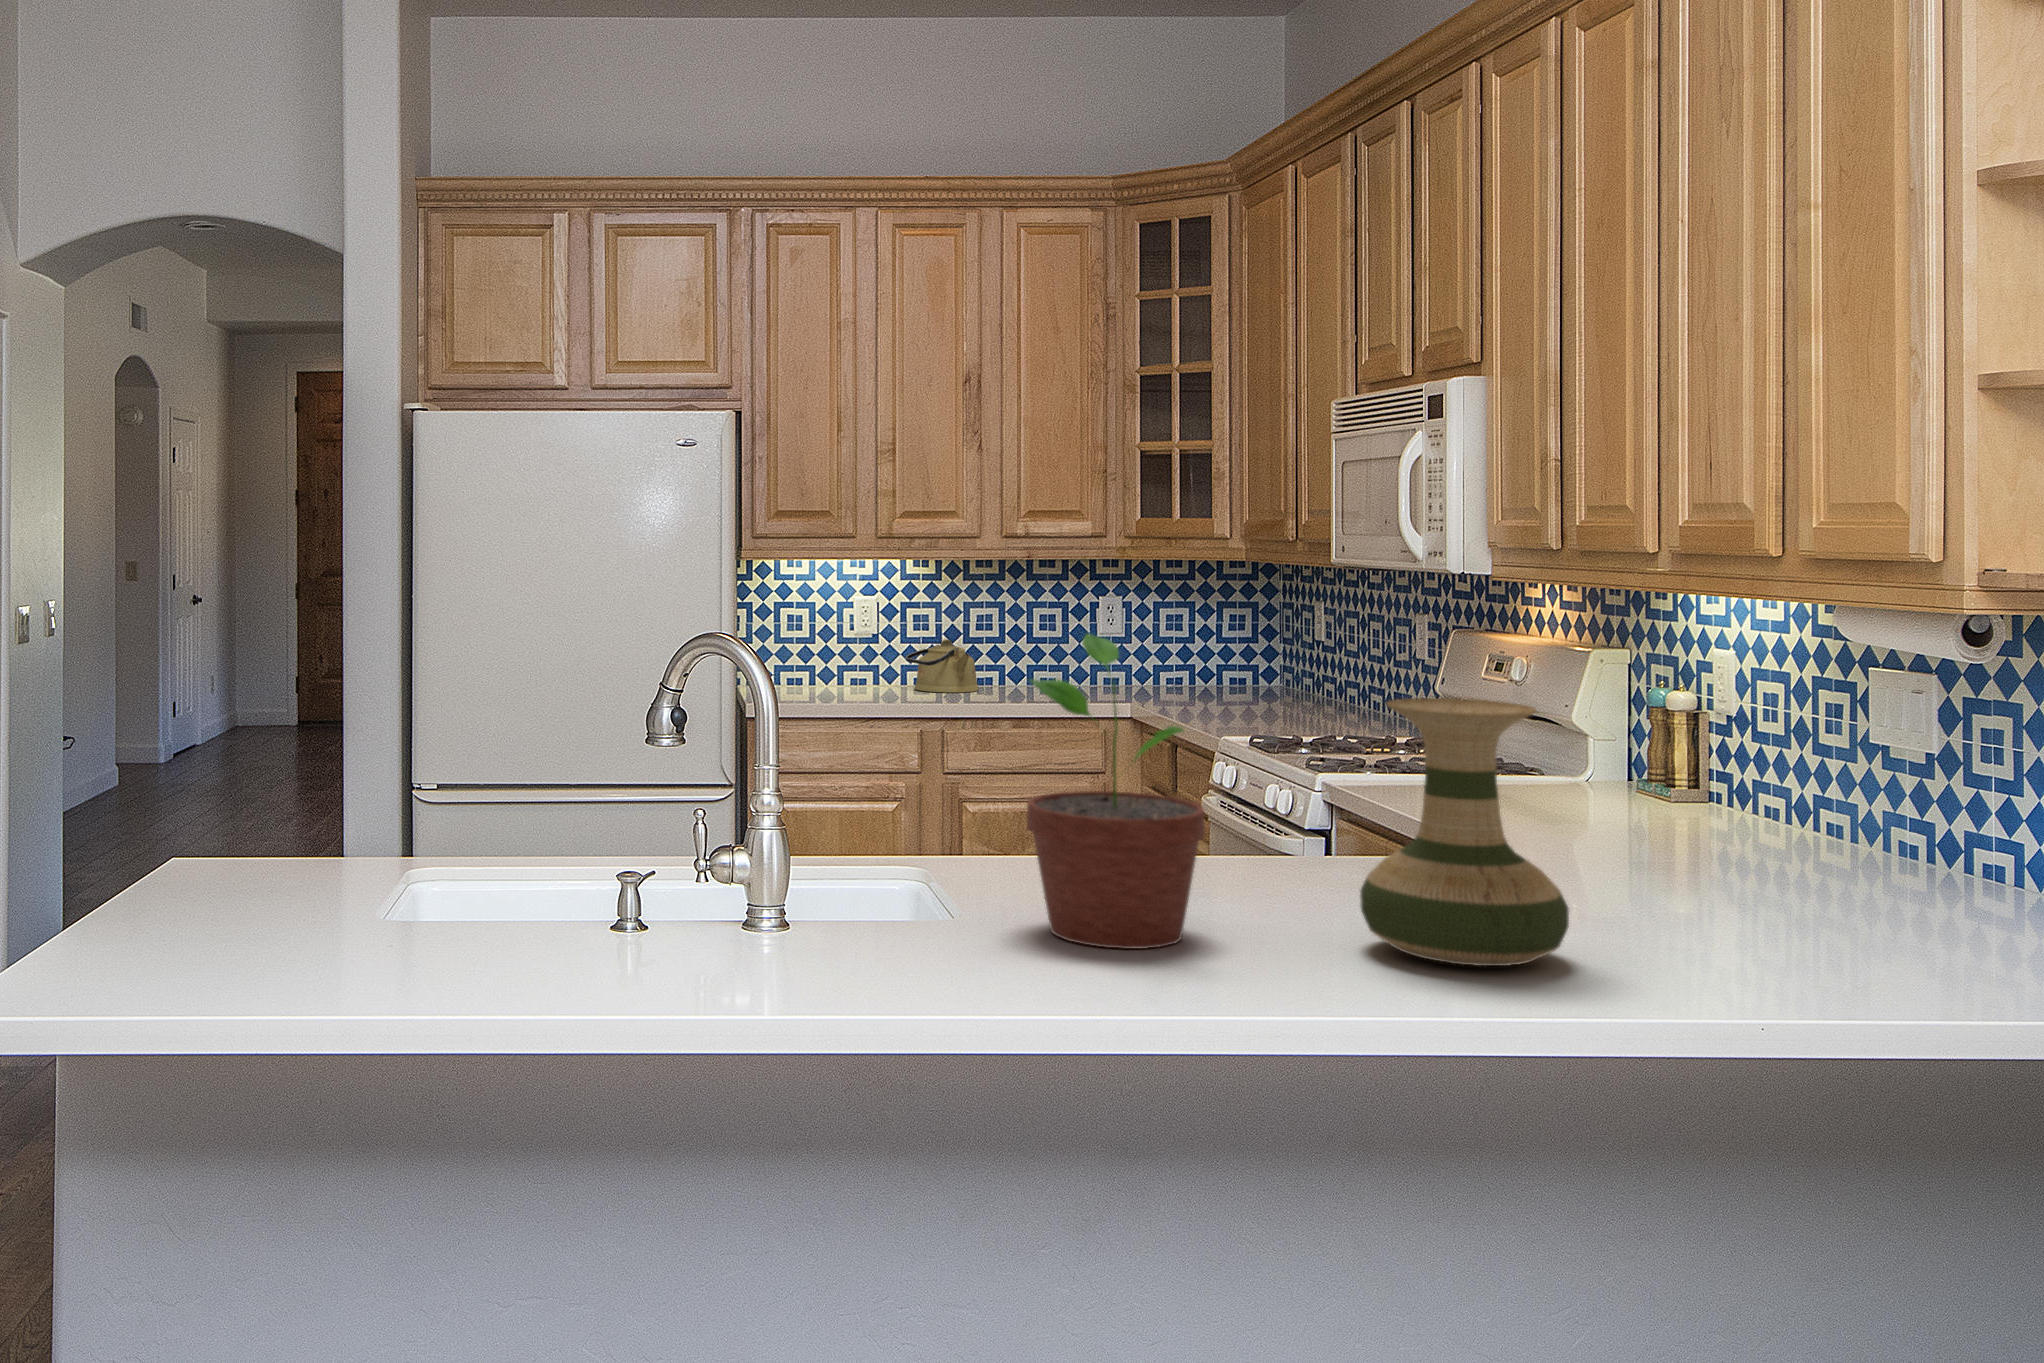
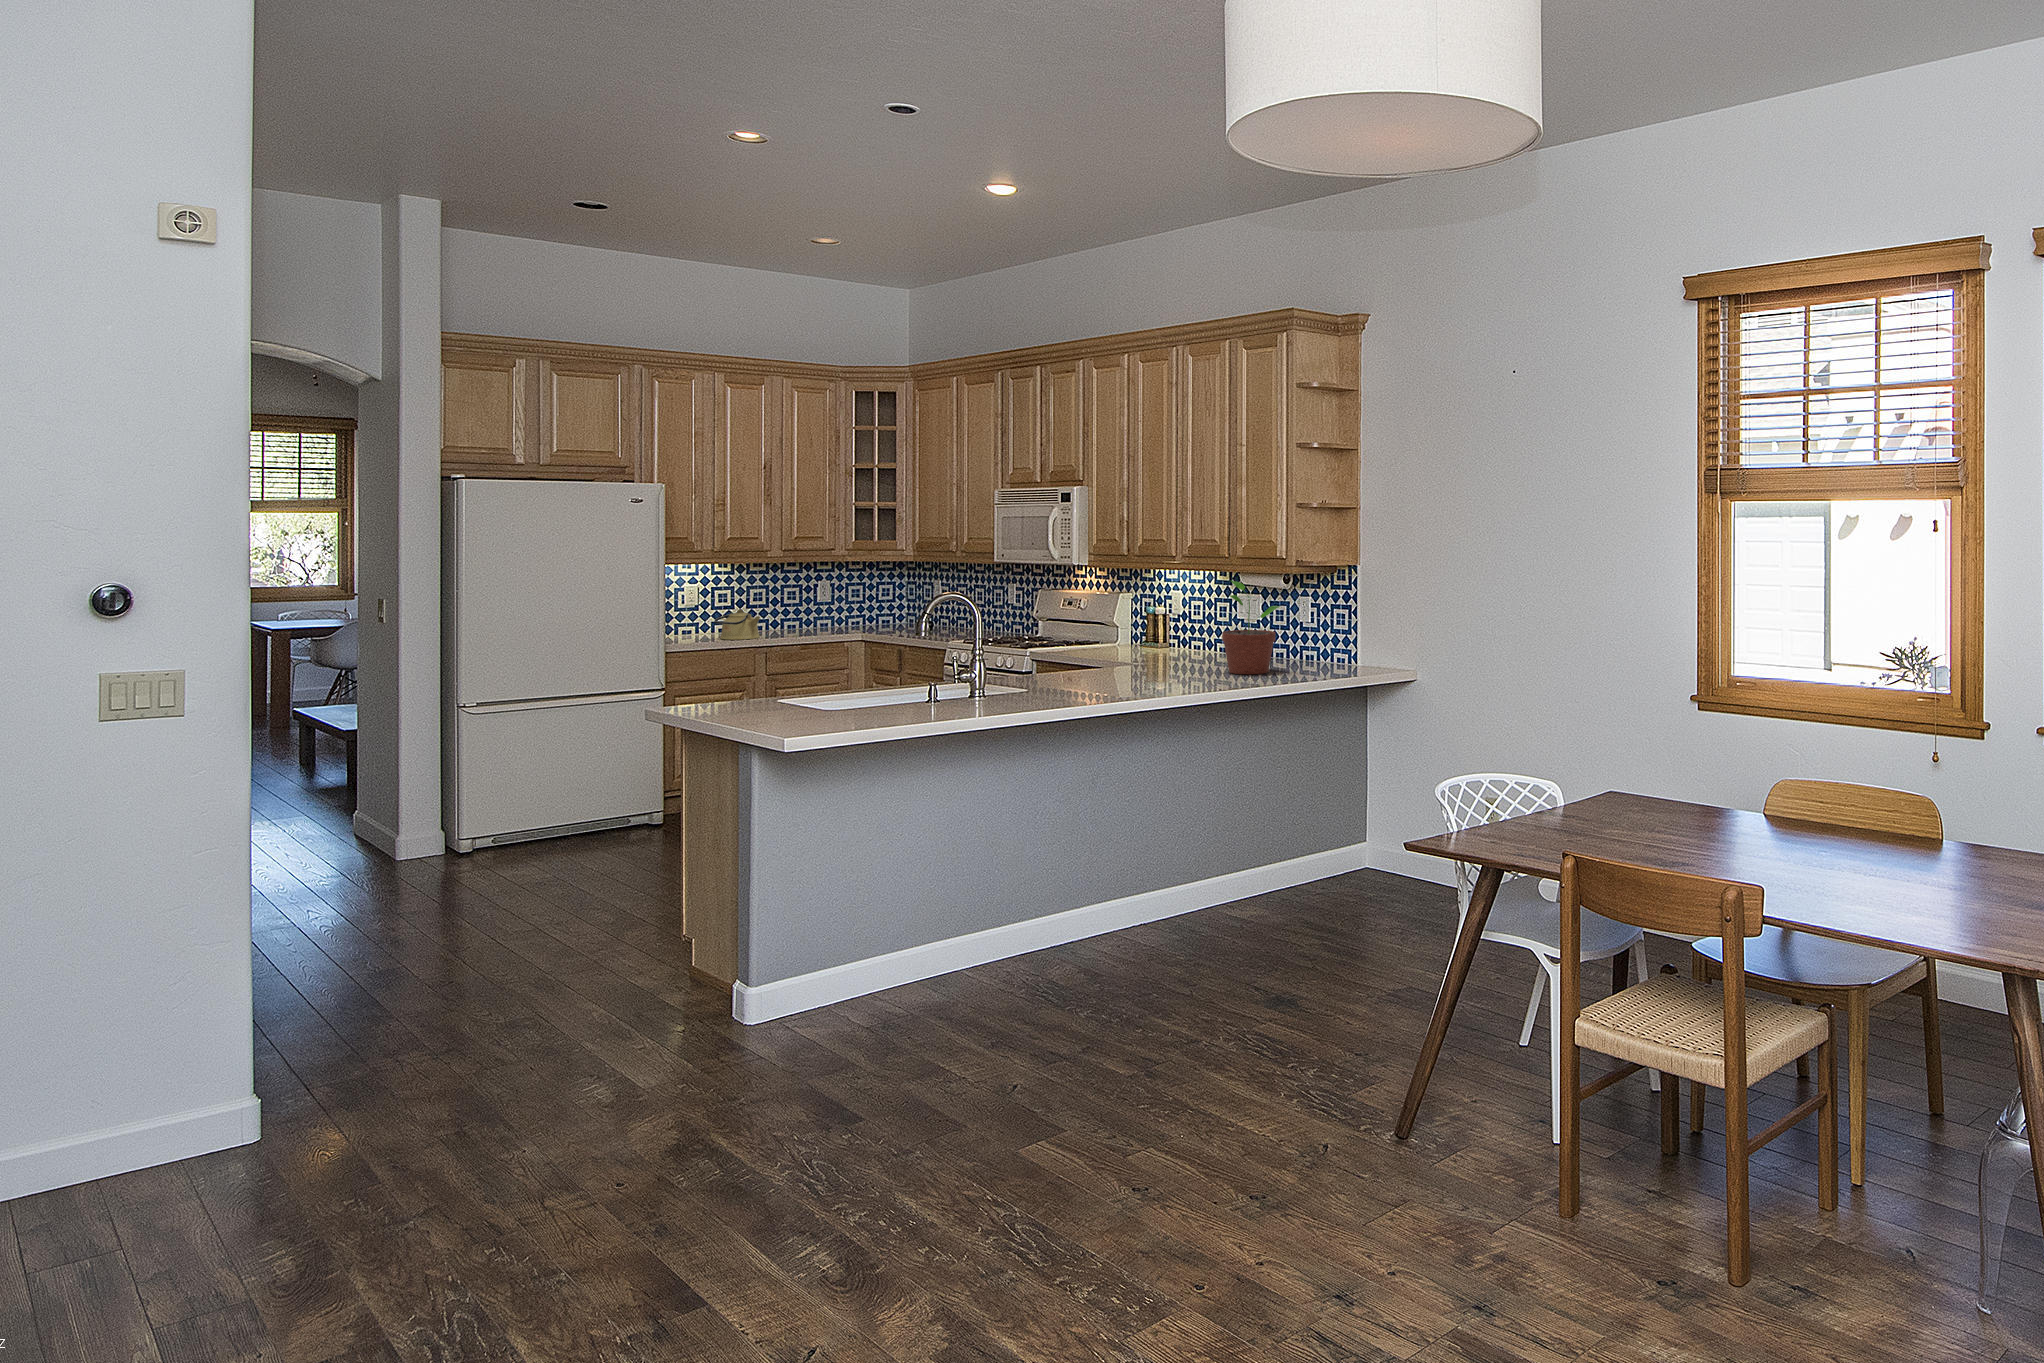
potted plant: present [1027,633,1205,949] -> present [1222,581,1280,674]
vase: present [1360,698,1569,966] -> none [1147,610,1209,693]

